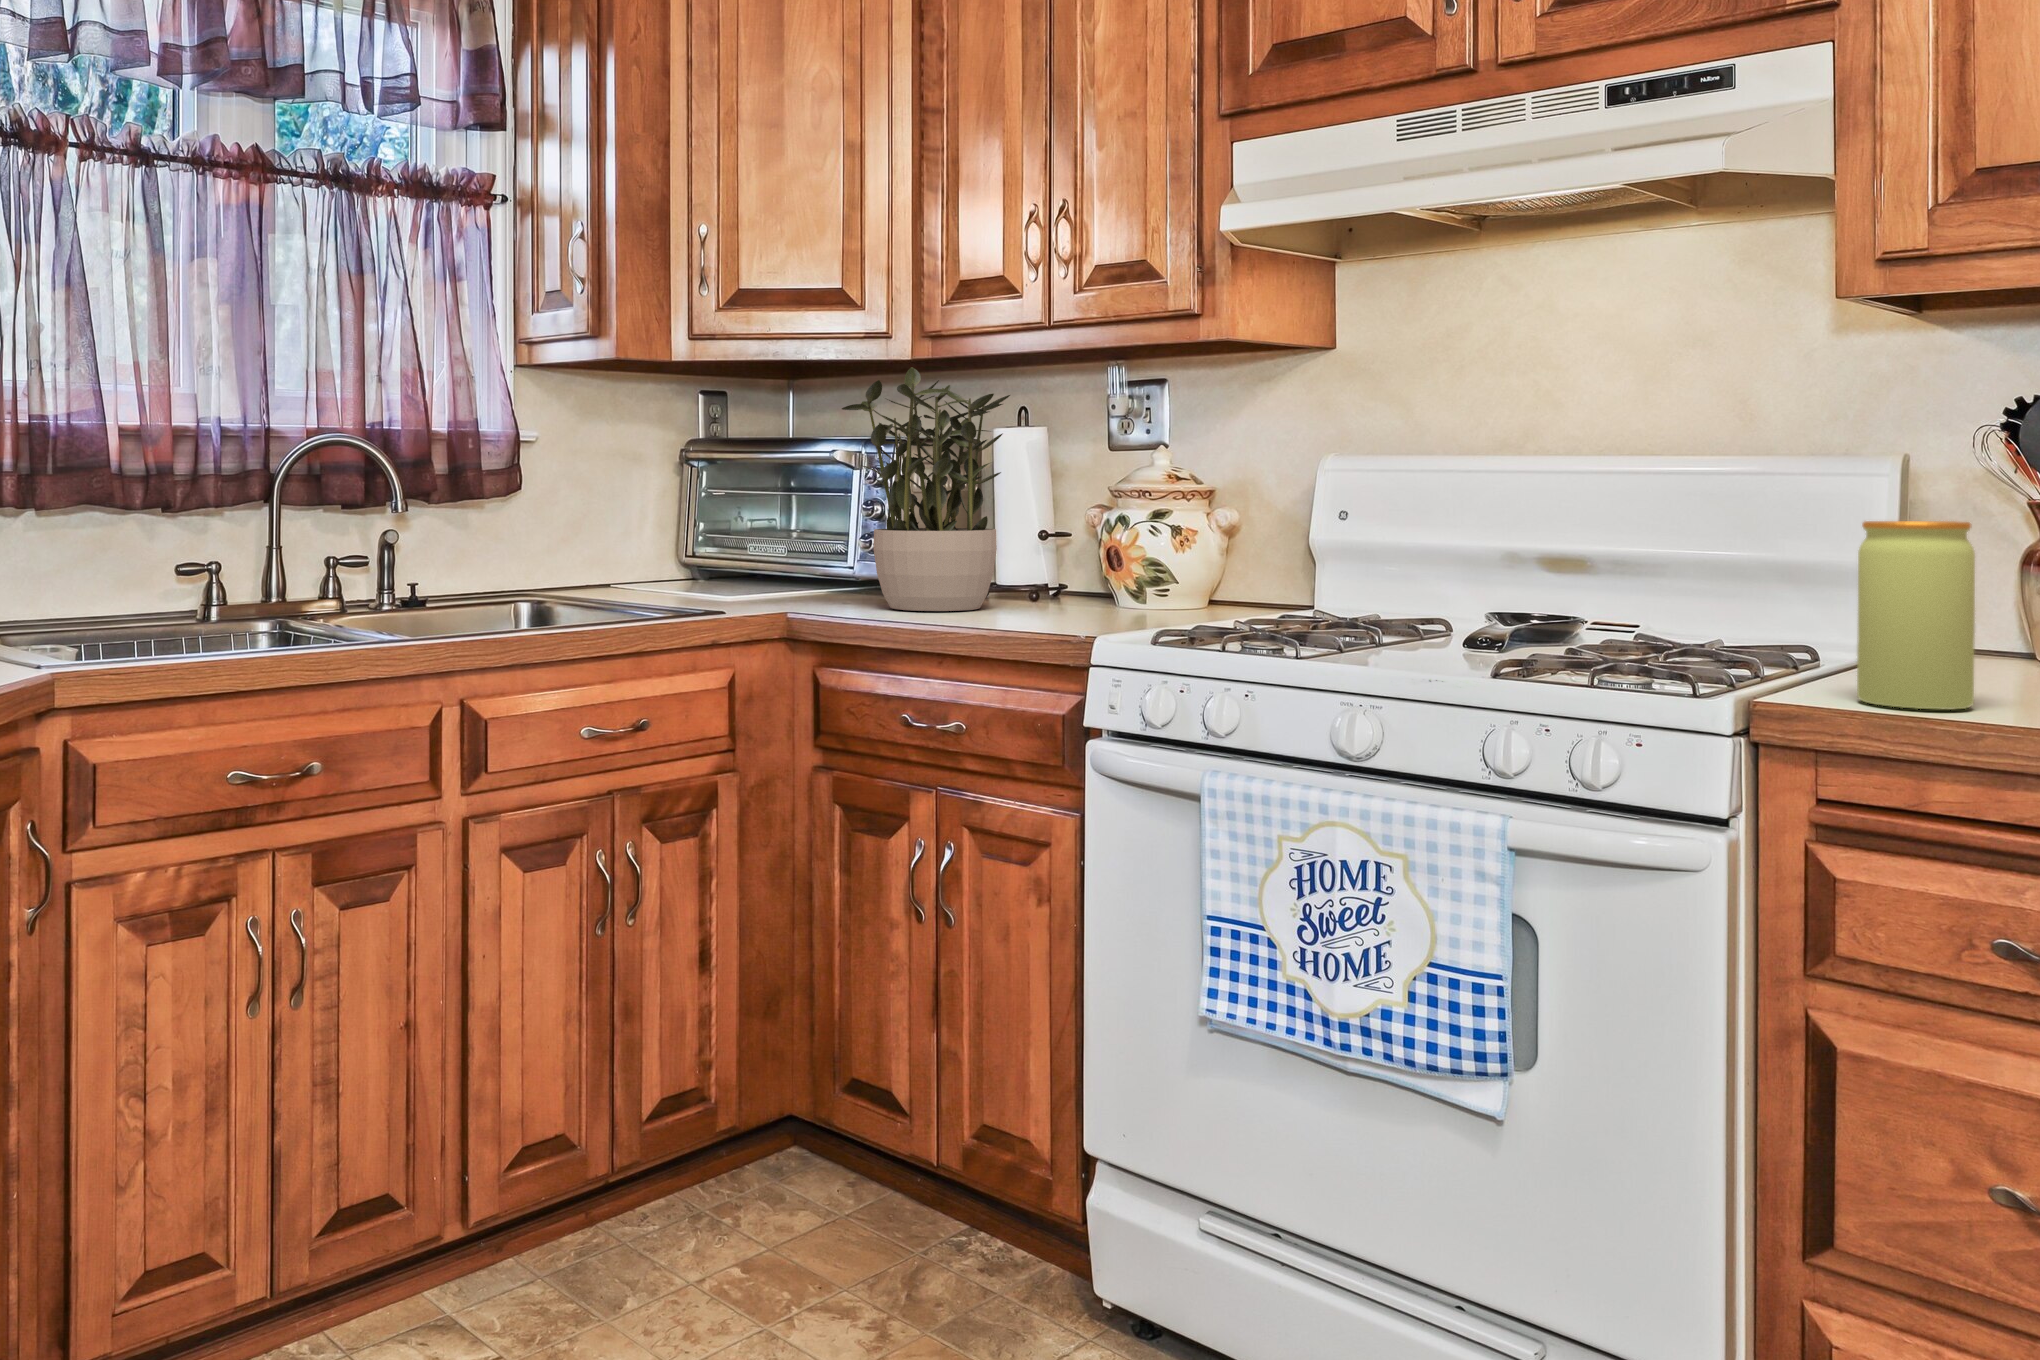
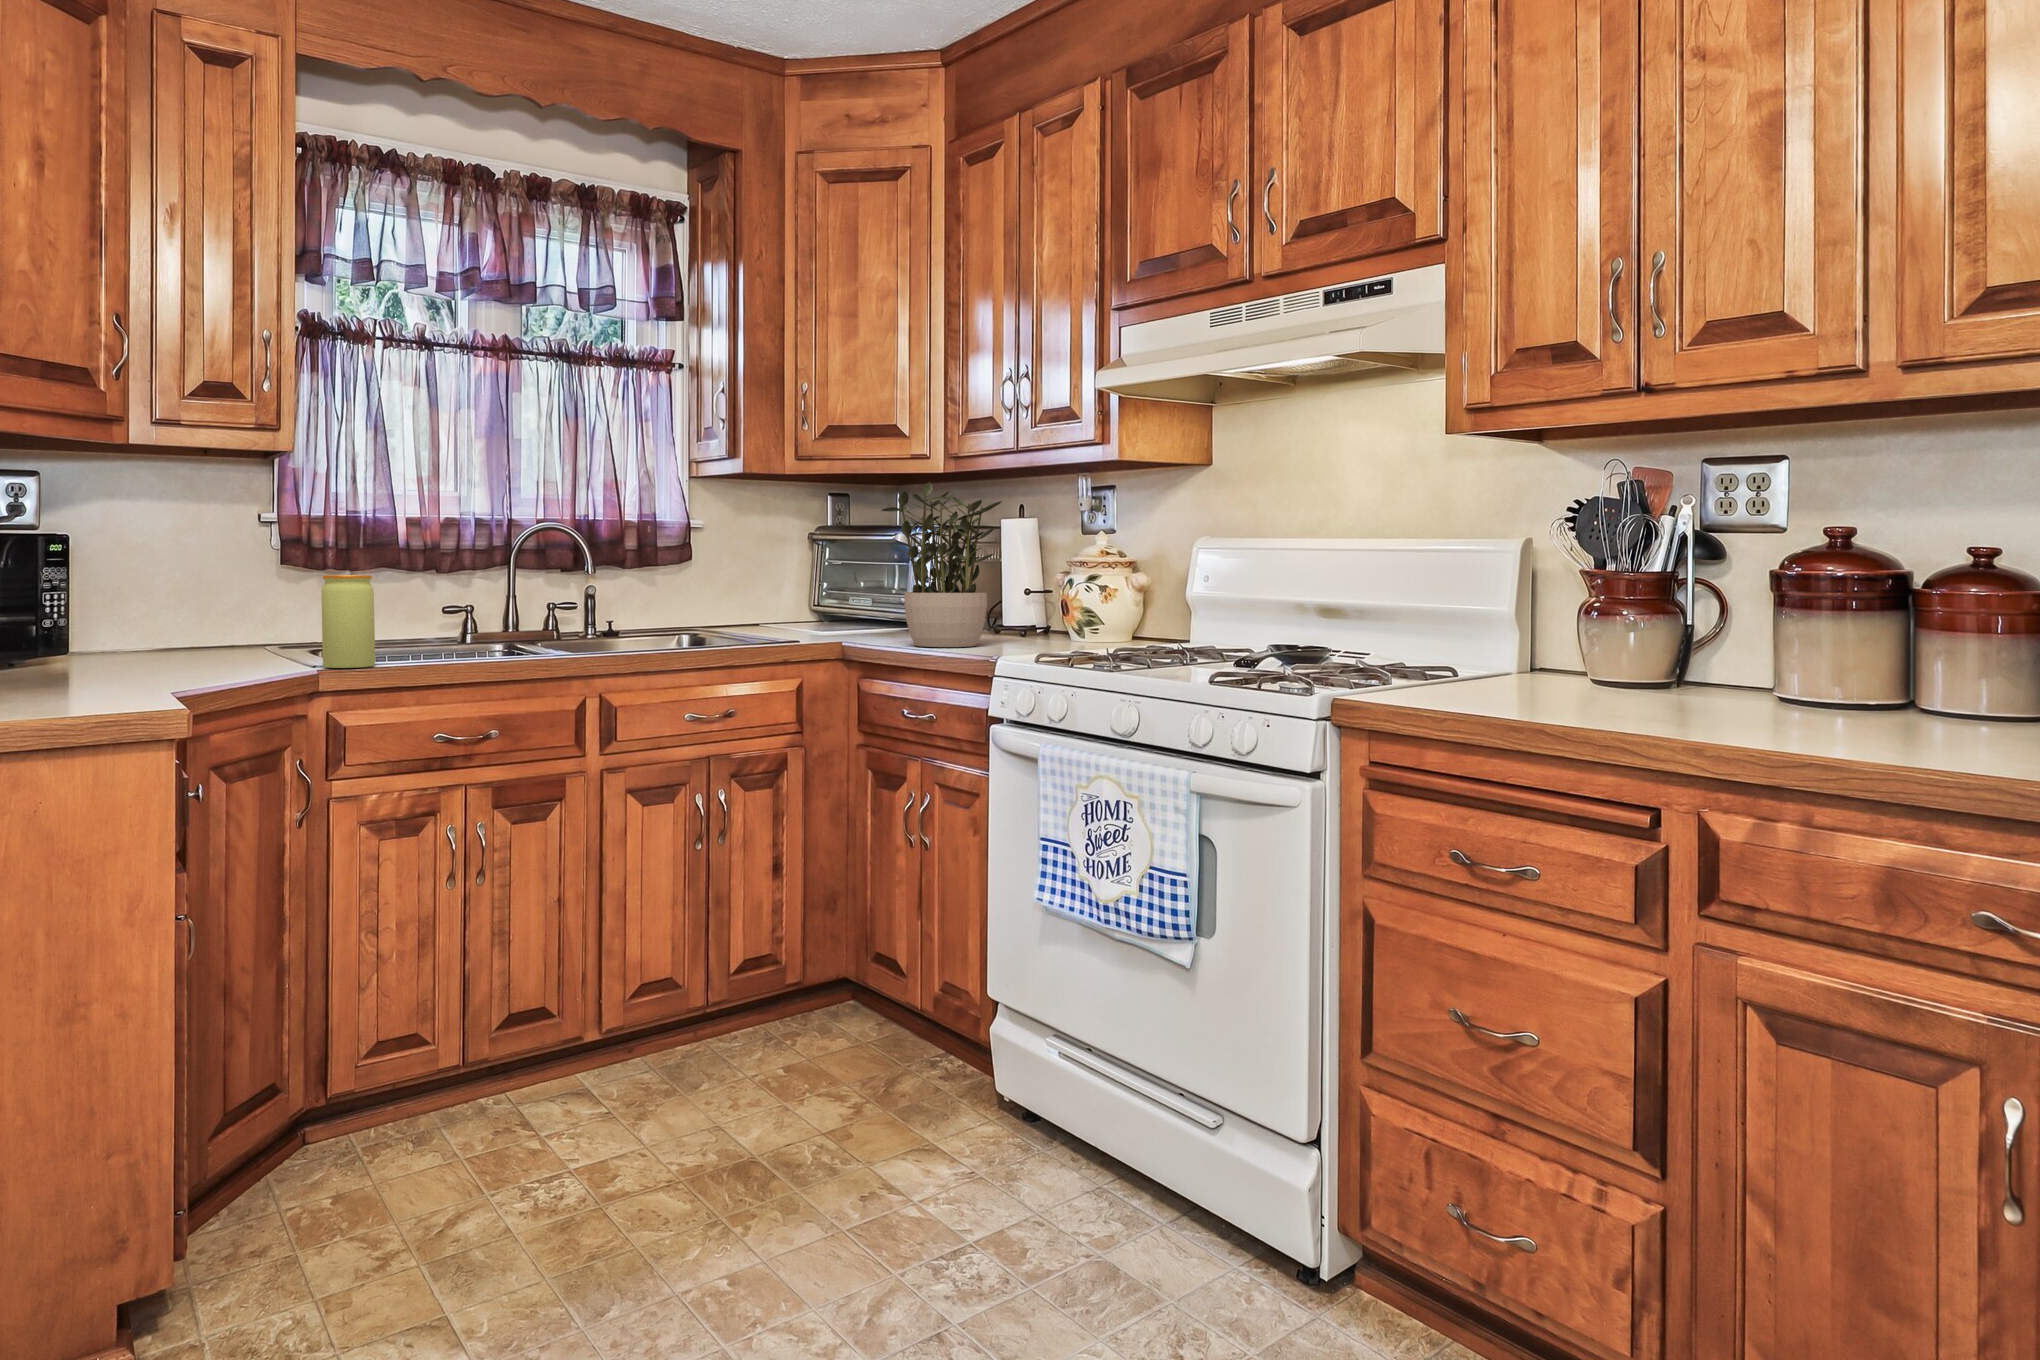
jar: present [1857,521,1975,709] -> present [321,575,375,668]

